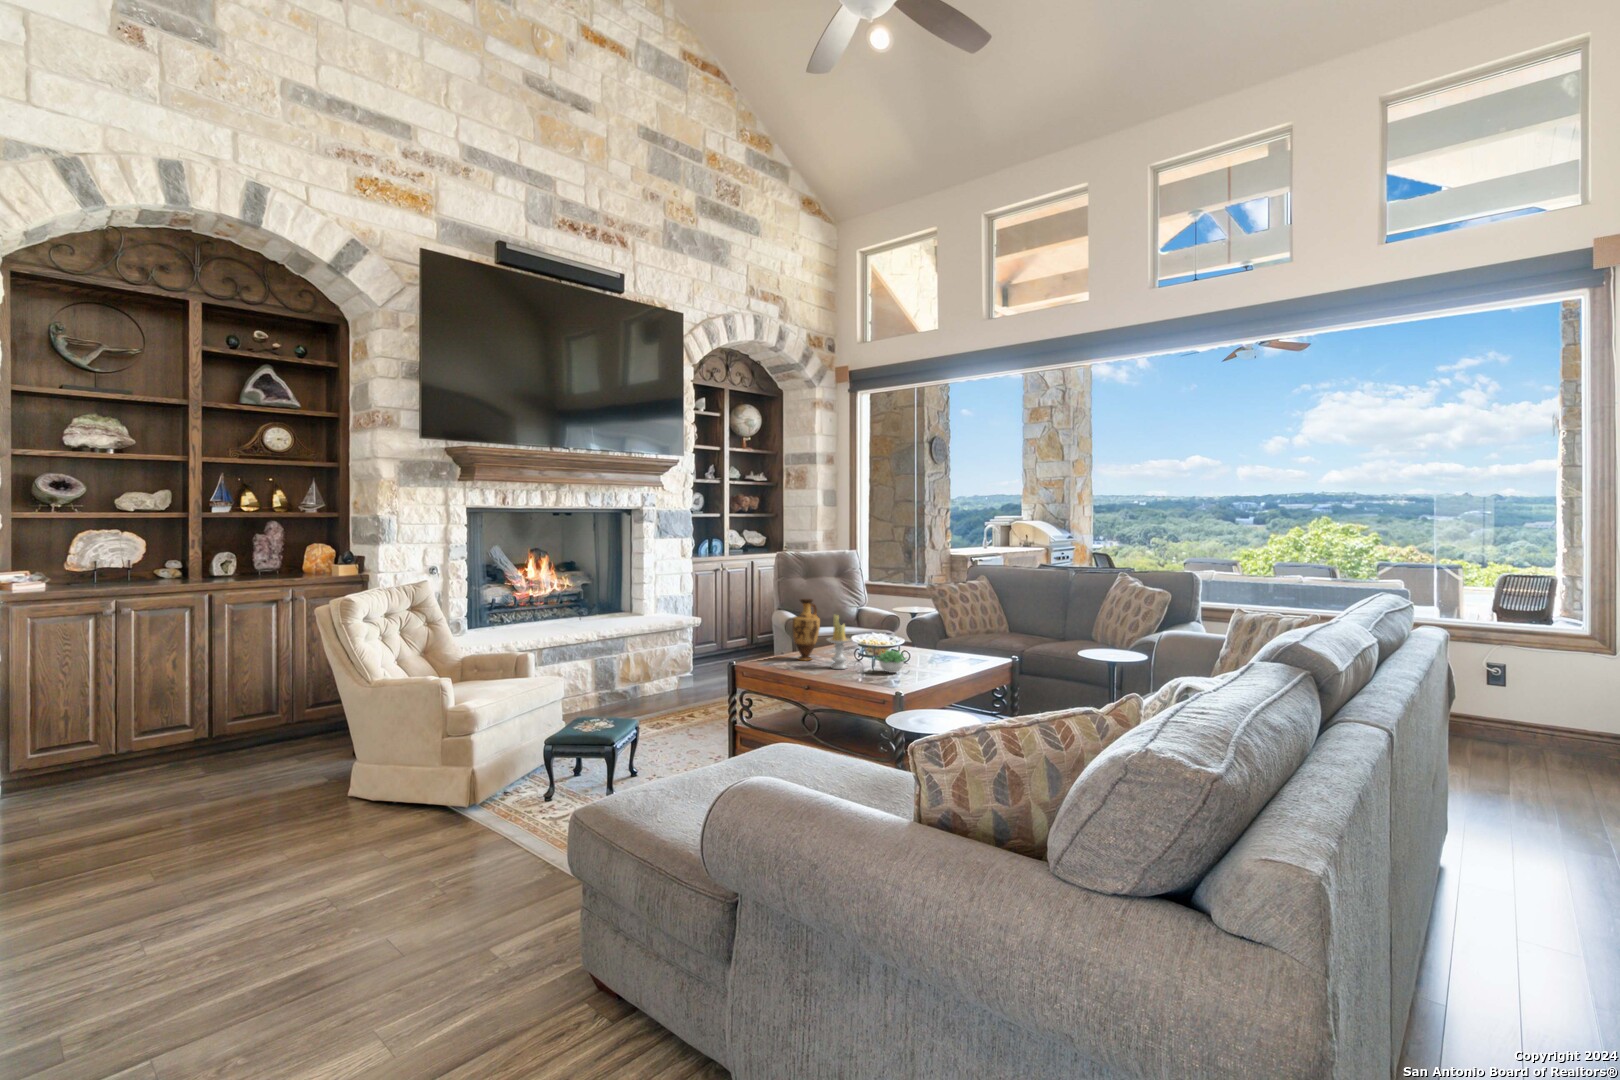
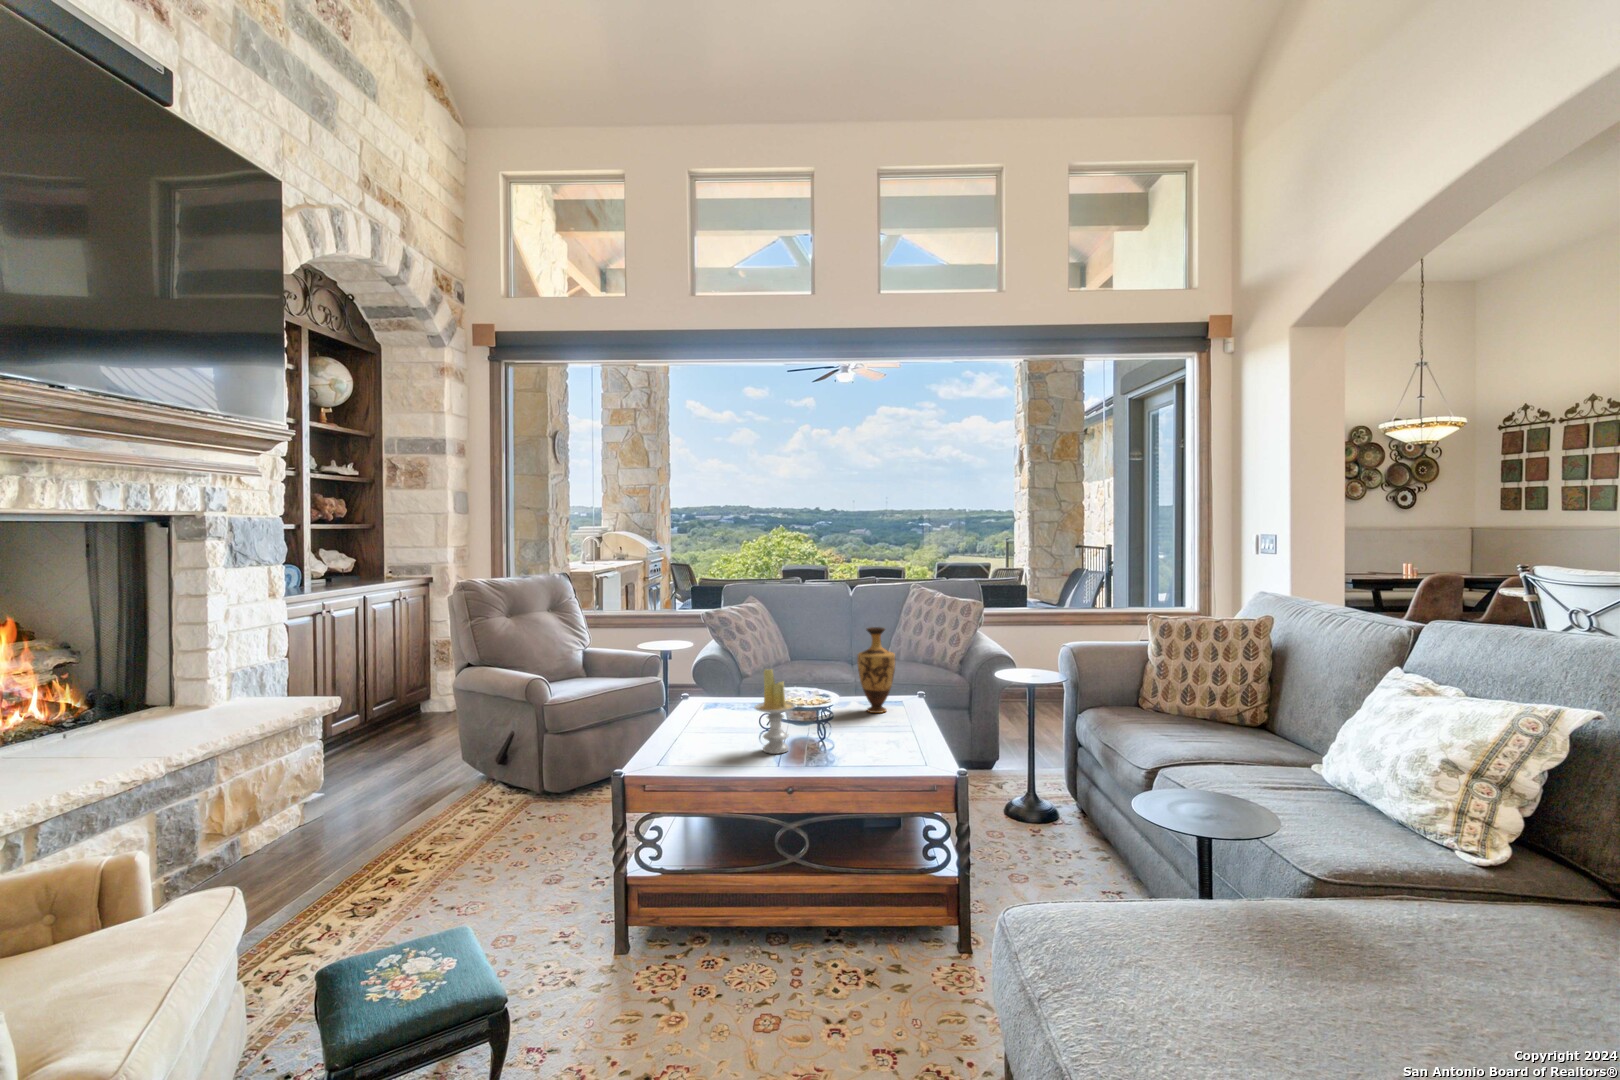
vase: present [792,599,820,660] -> present [857,627,895,713]
succulent plant: present [877,650,906,673] -> none [835,709,881,744]

